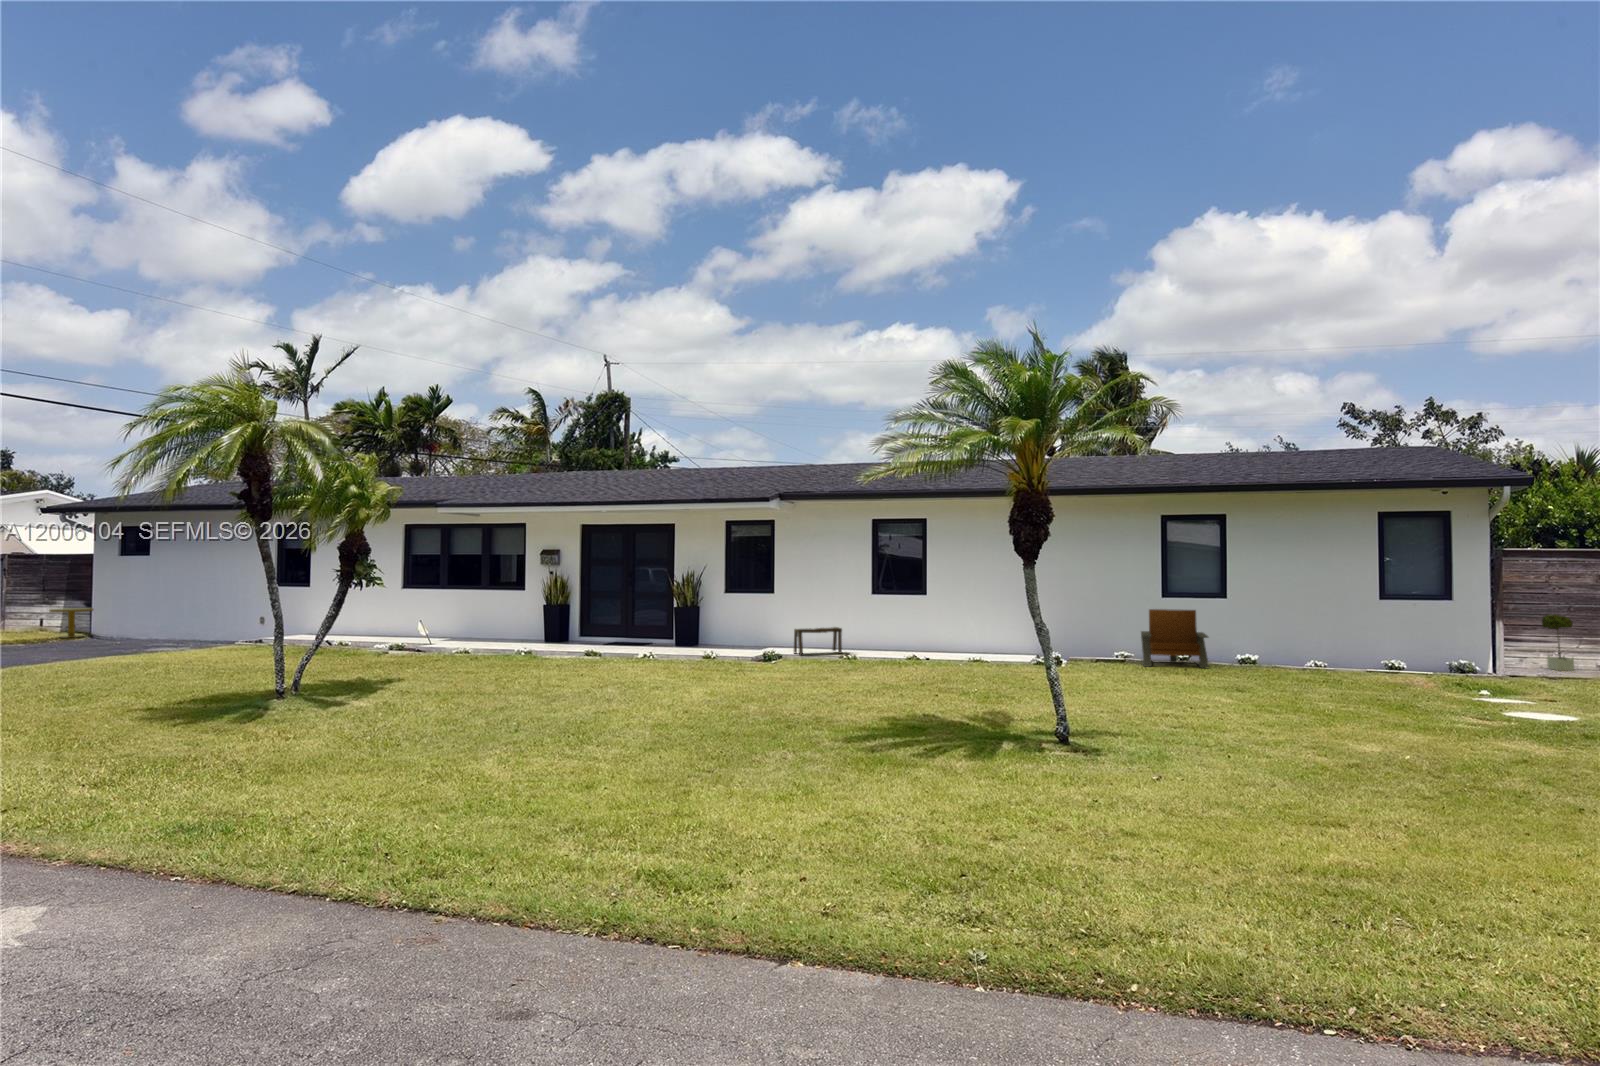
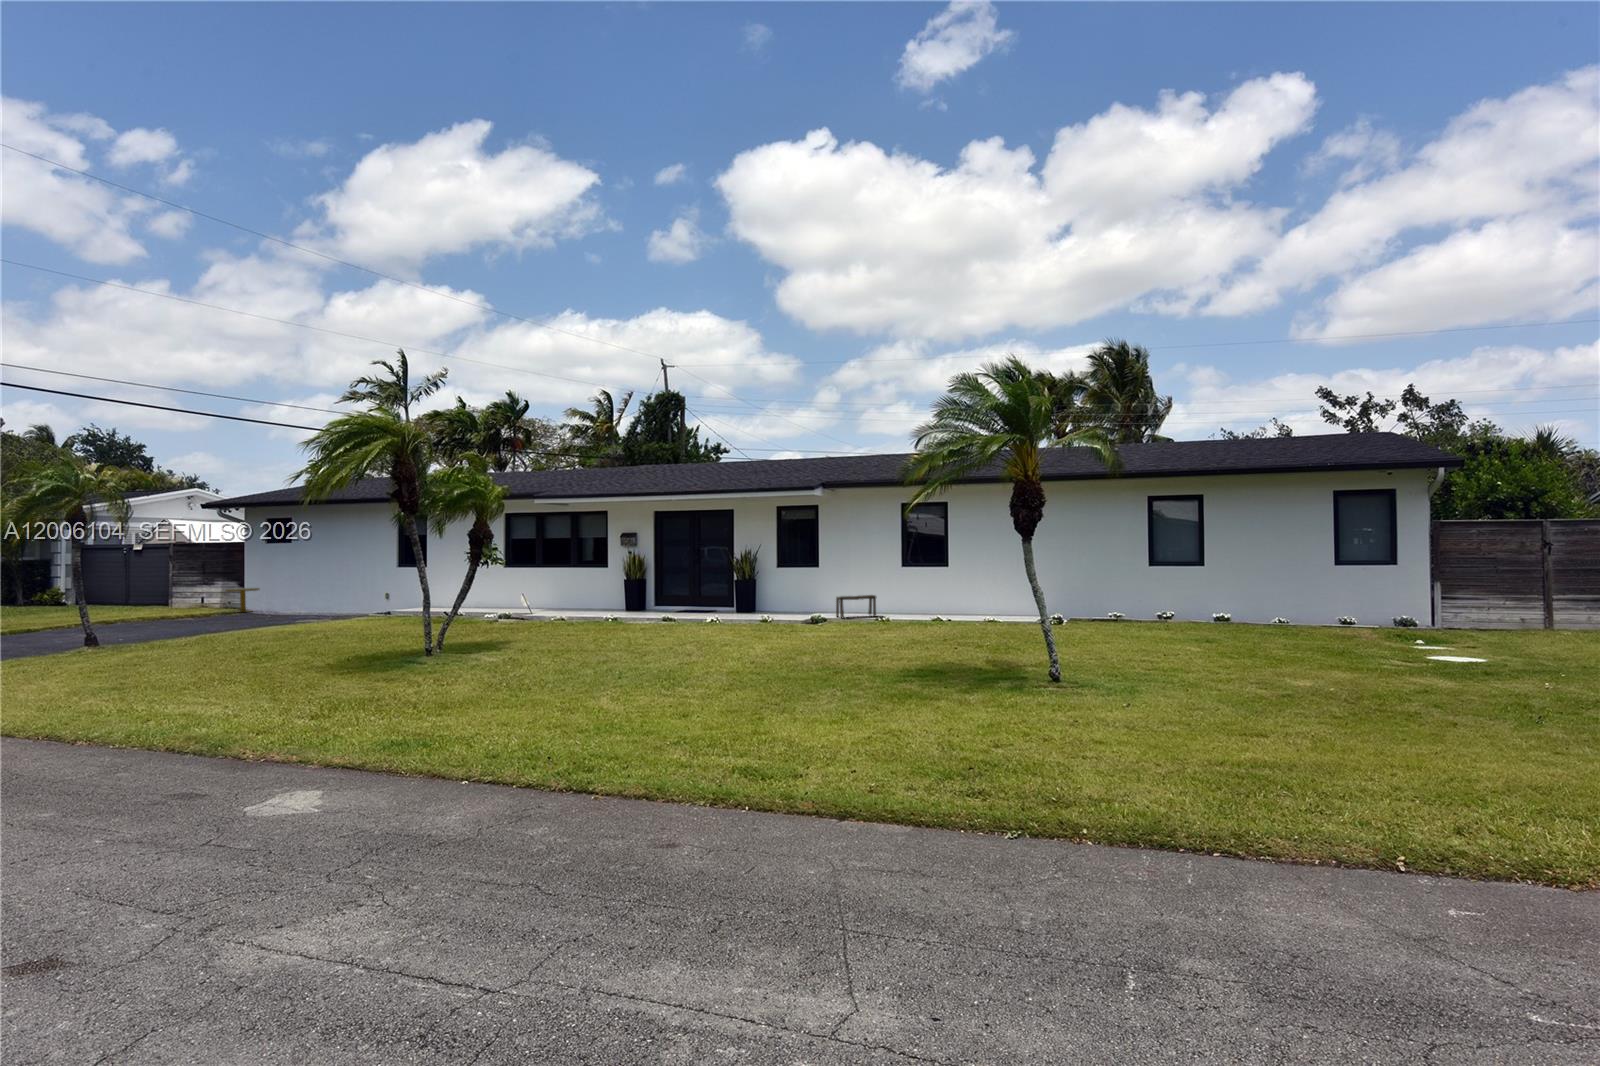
lounge chair: present [1141,609,1209,668] -> none [1128,576,1186,625]
potted tree: present [1542,614,1574,671] -> none [1473,574,1501,623]

